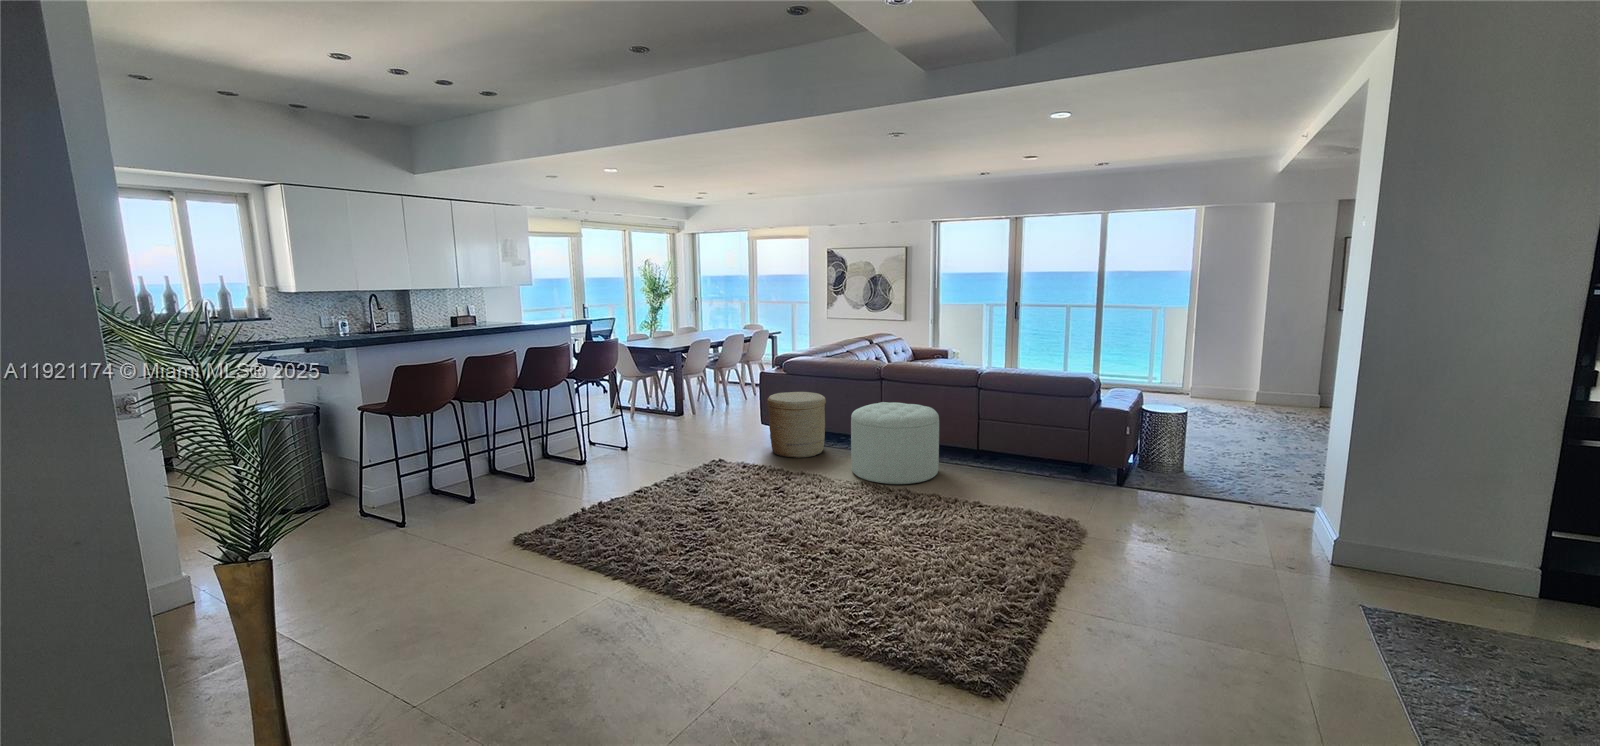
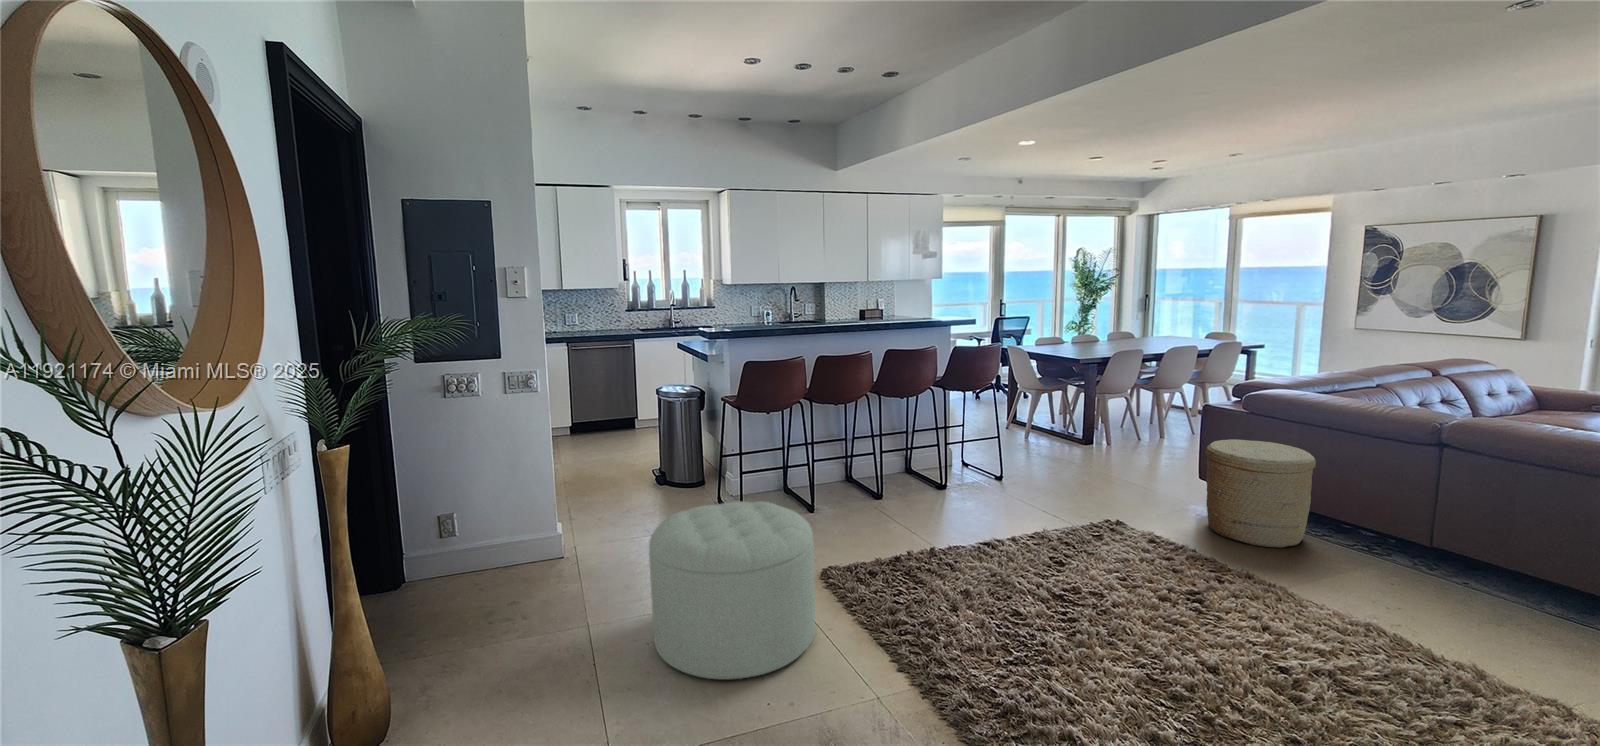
ottoman: present [851,402,939,484] -> present [649,501,815,679]

